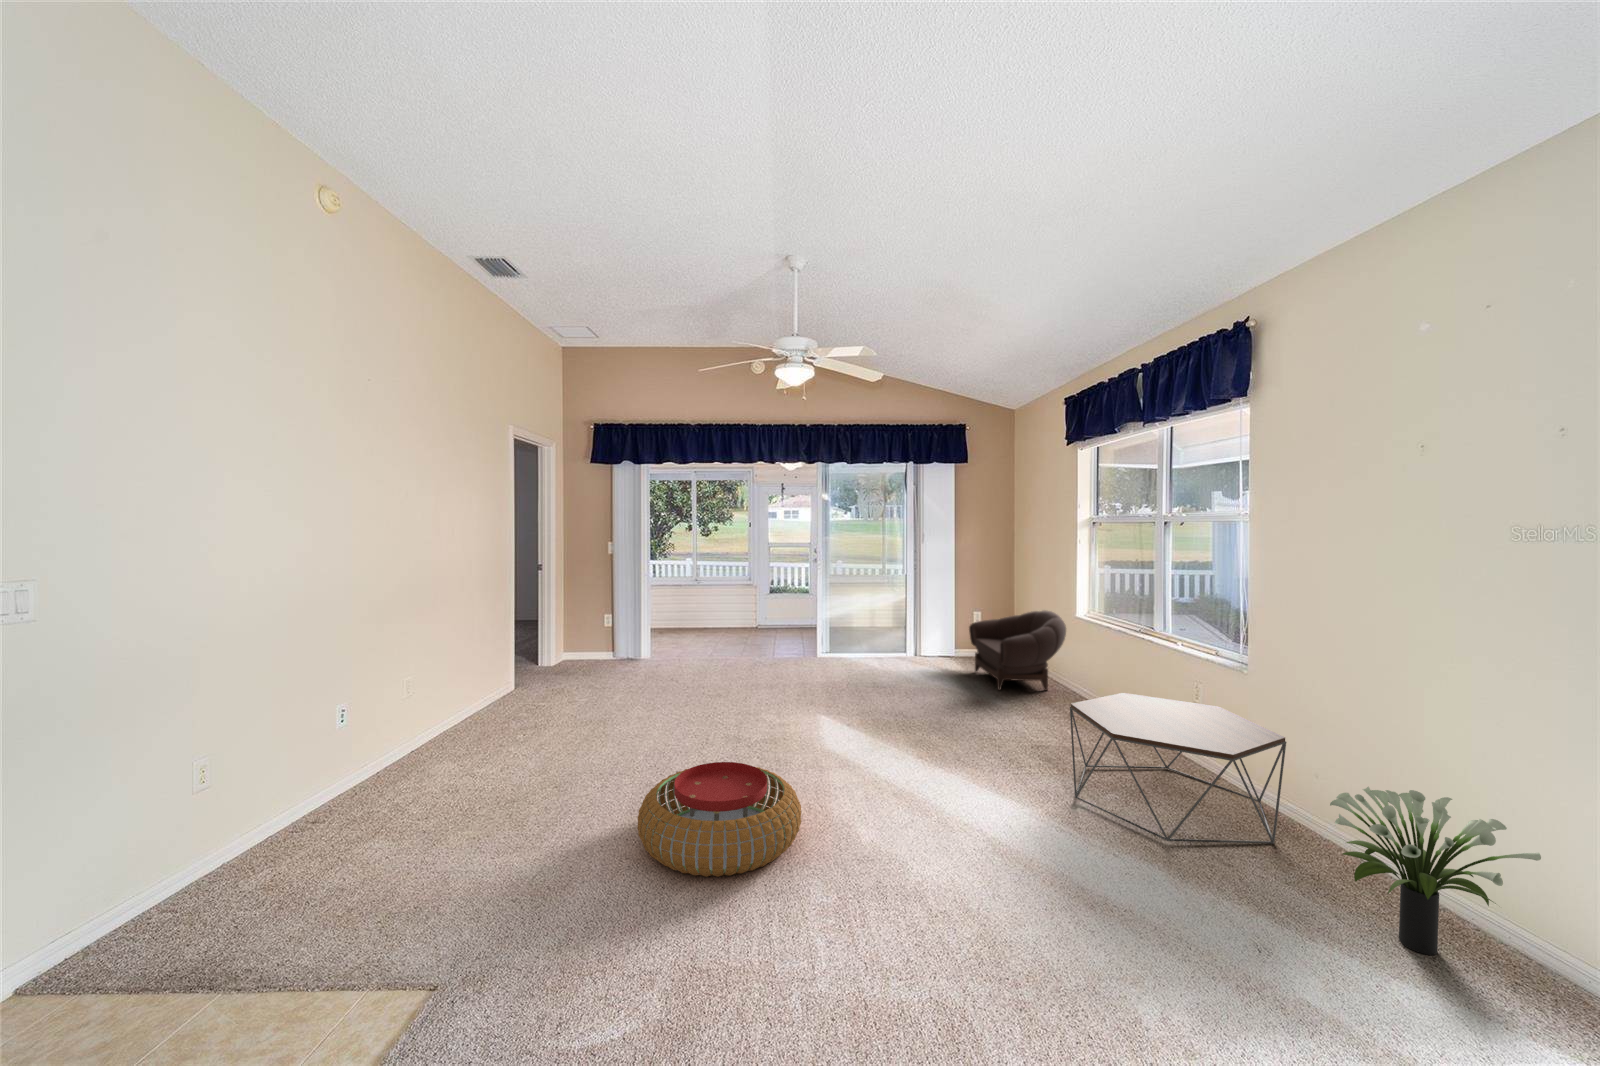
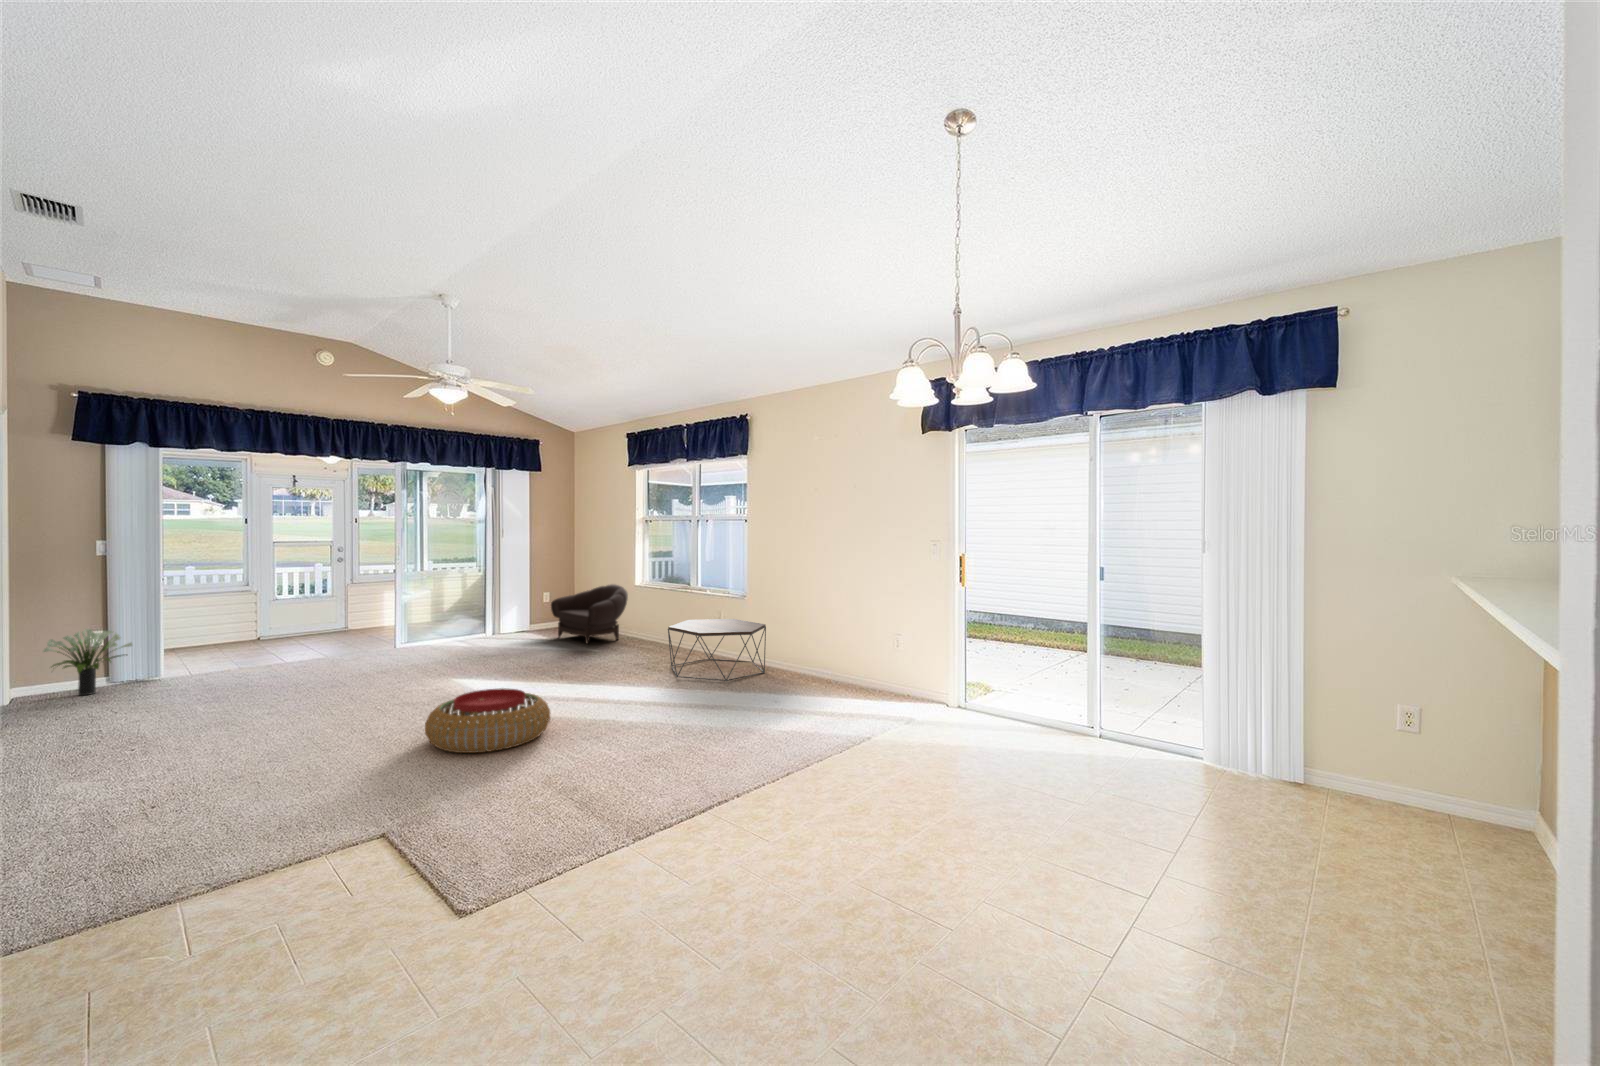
potted plant: present [1330,787,1541,955] -> present [43,629,132,695]

